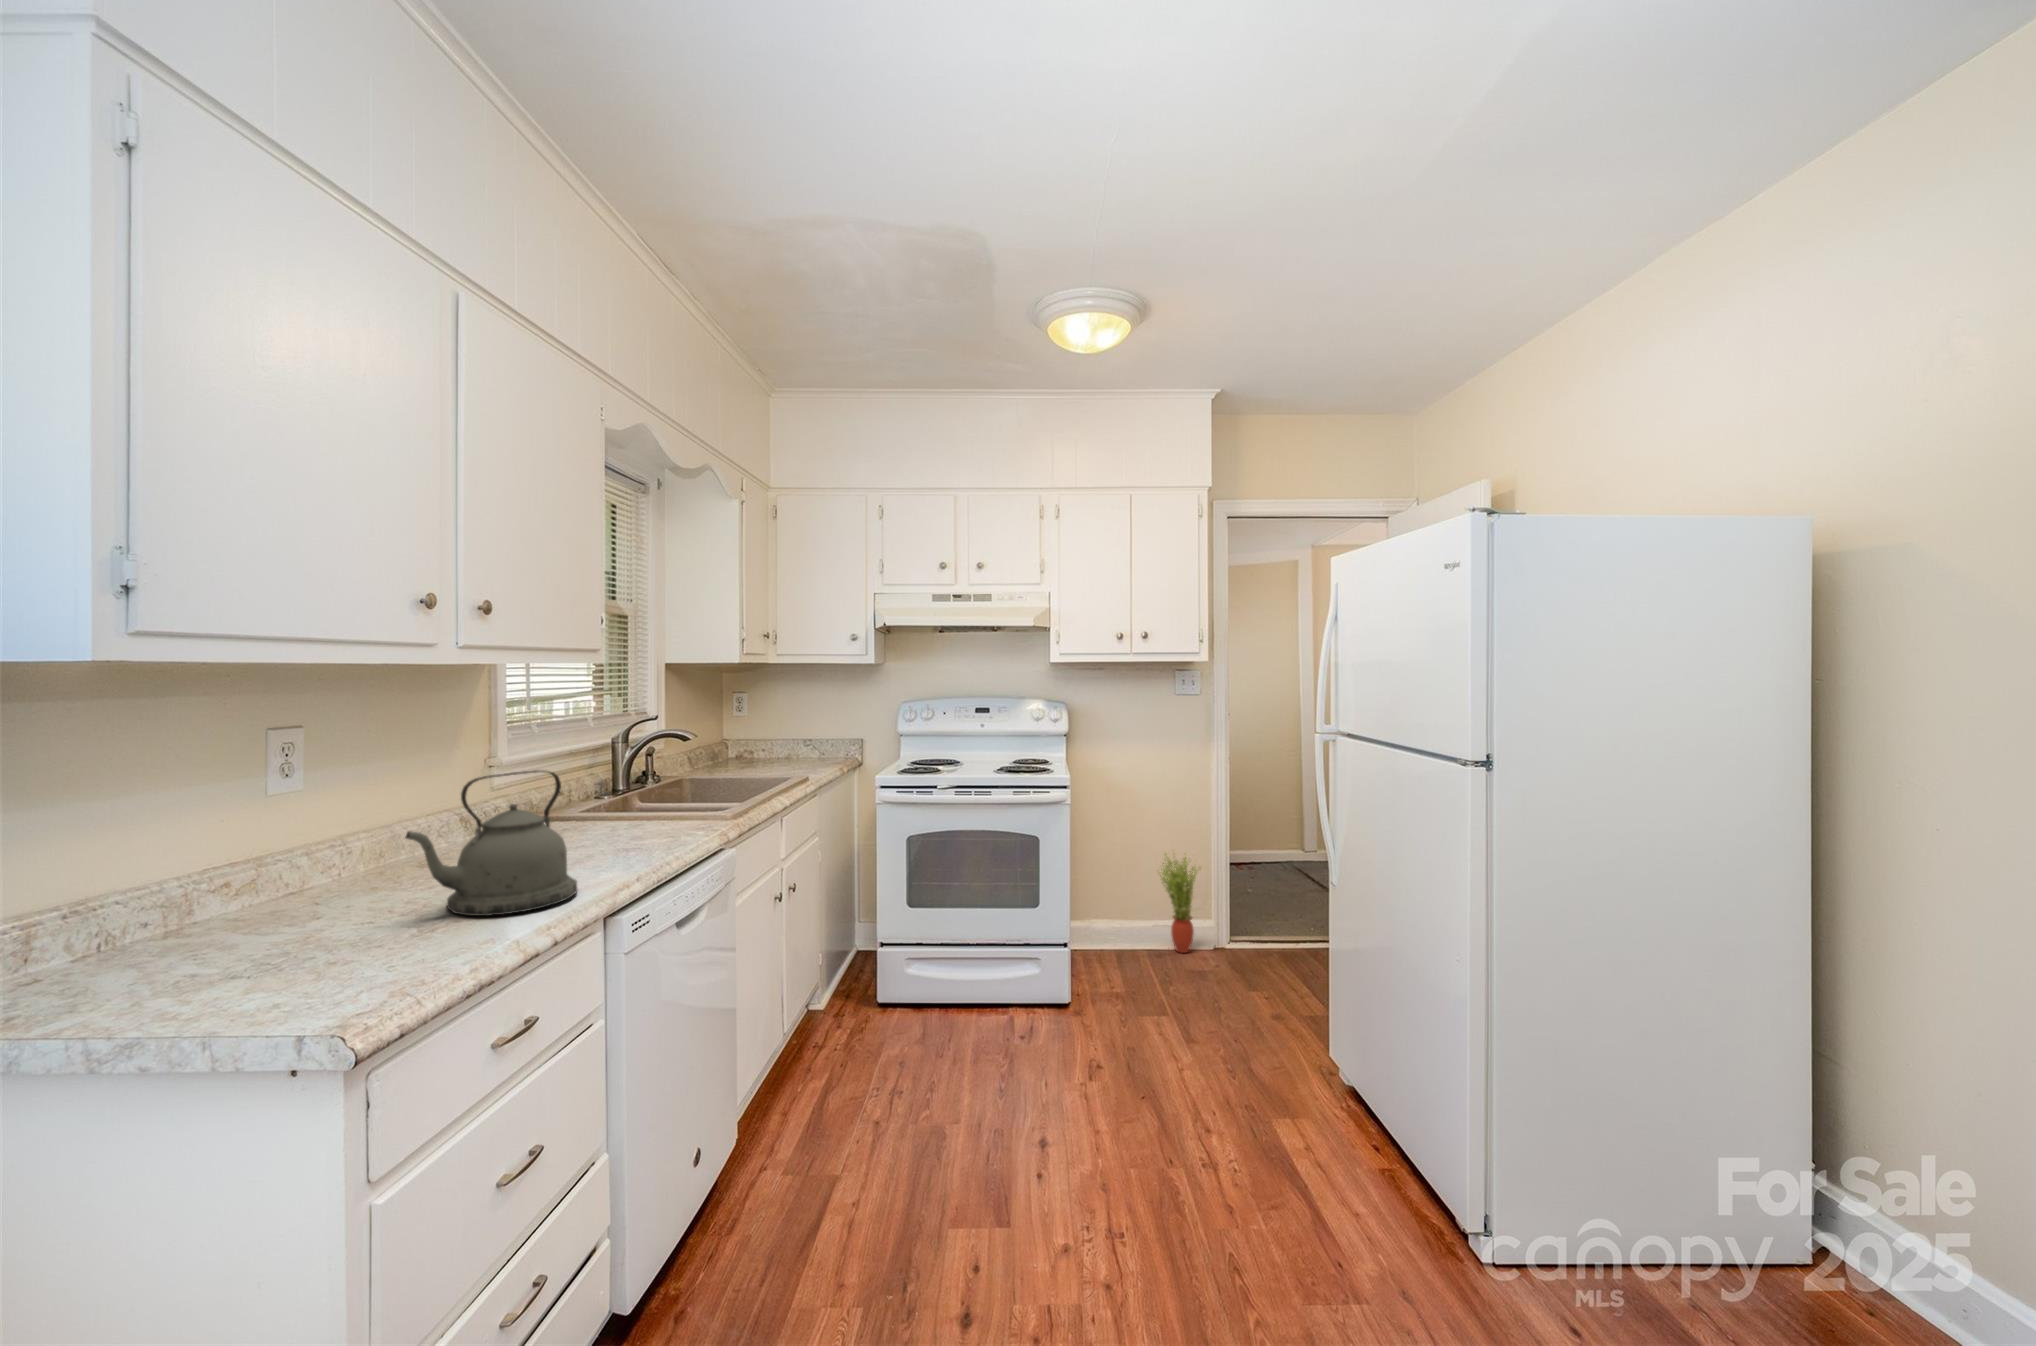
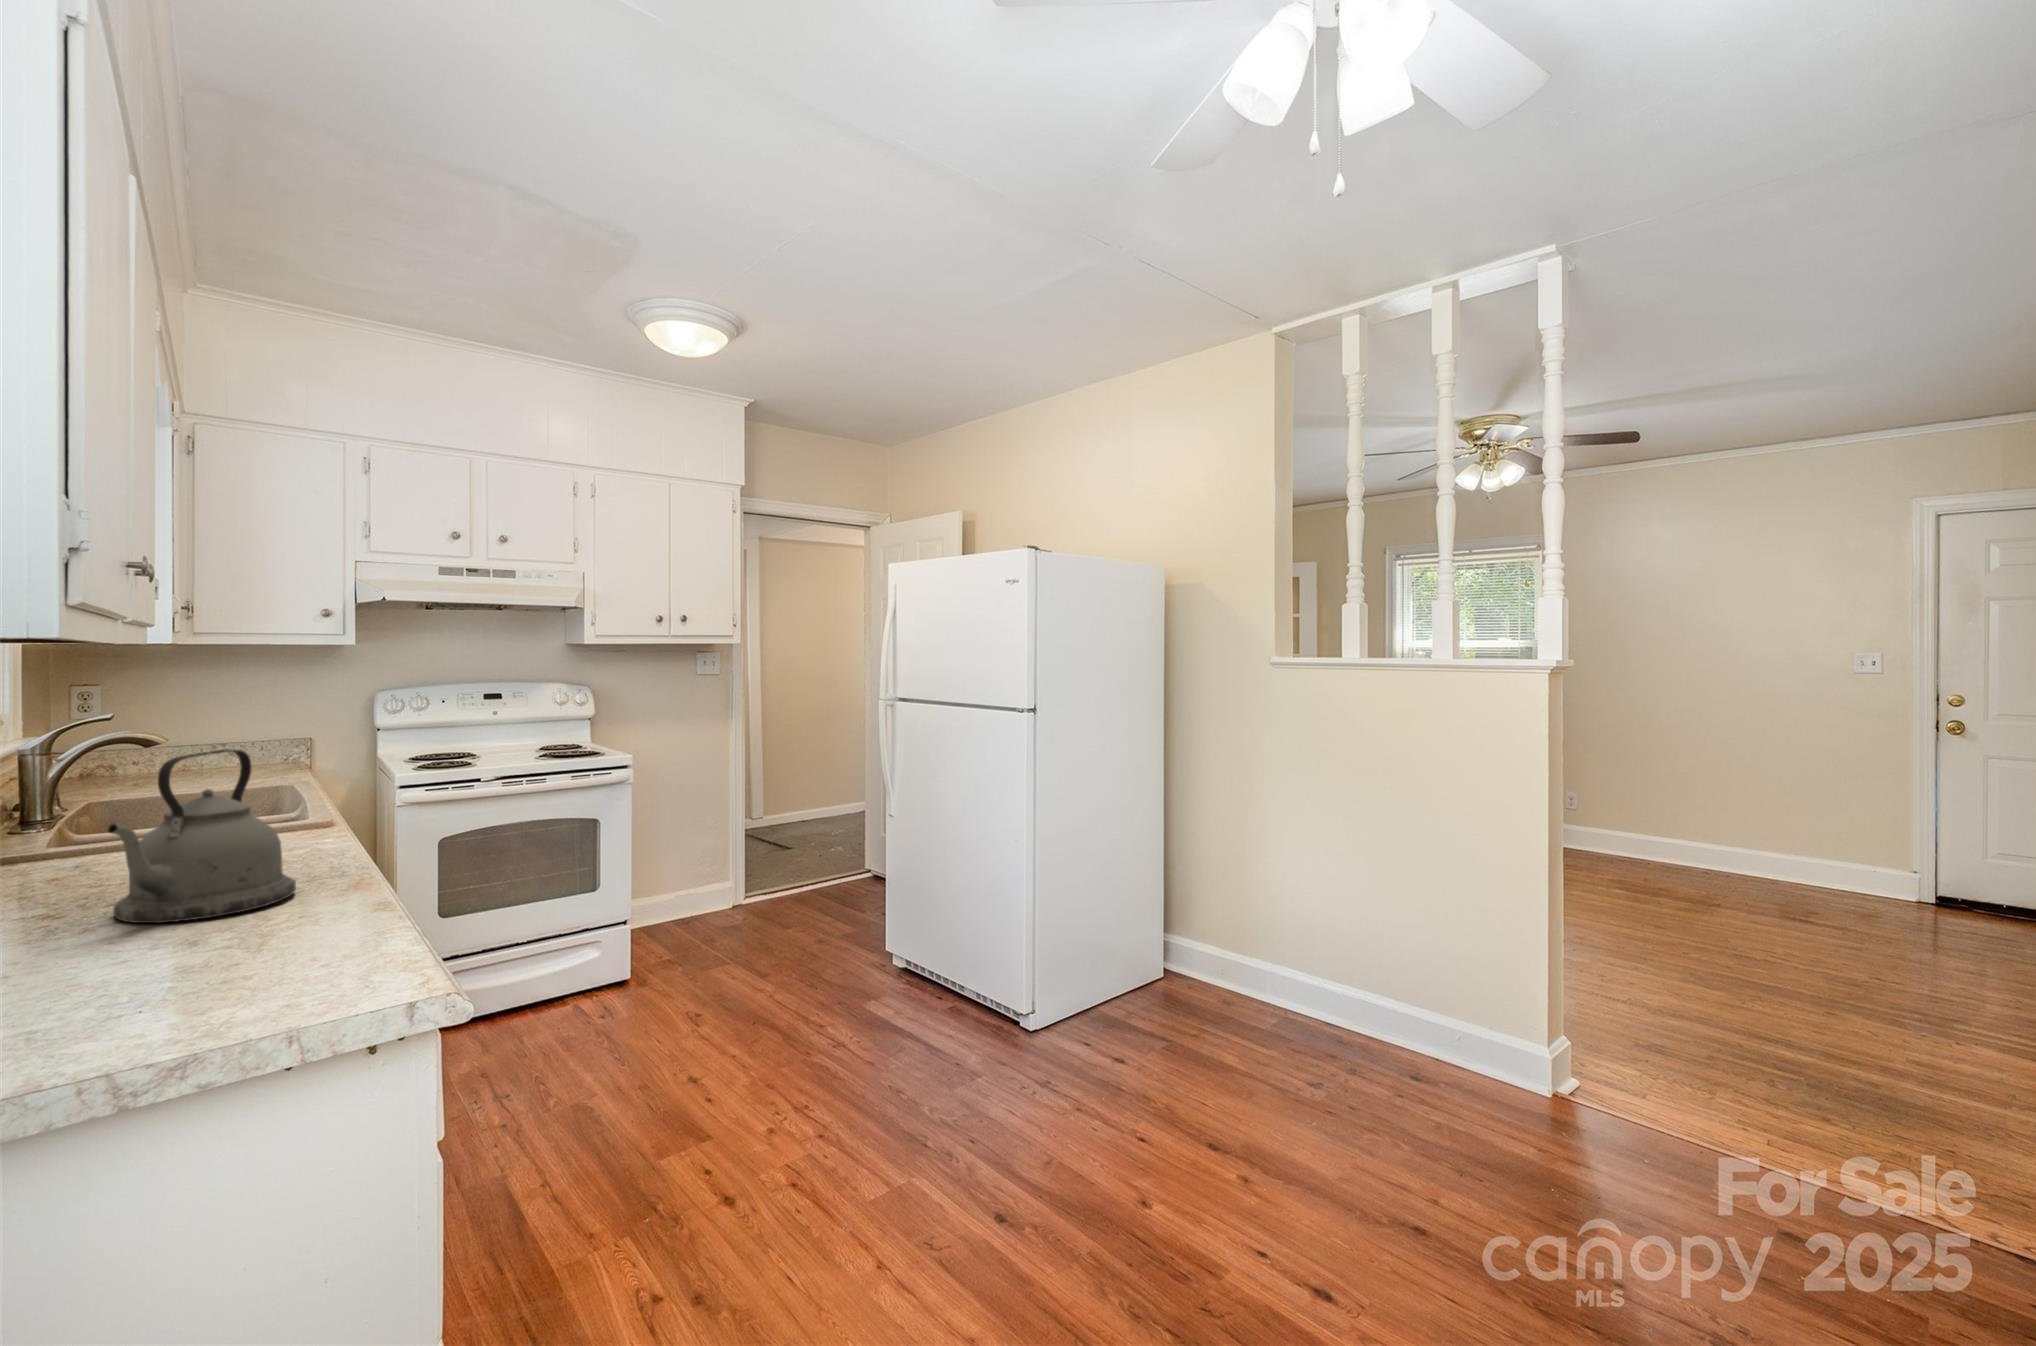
potted plant: present [1158,853,1201,953] -> none [687,826,731,922]

